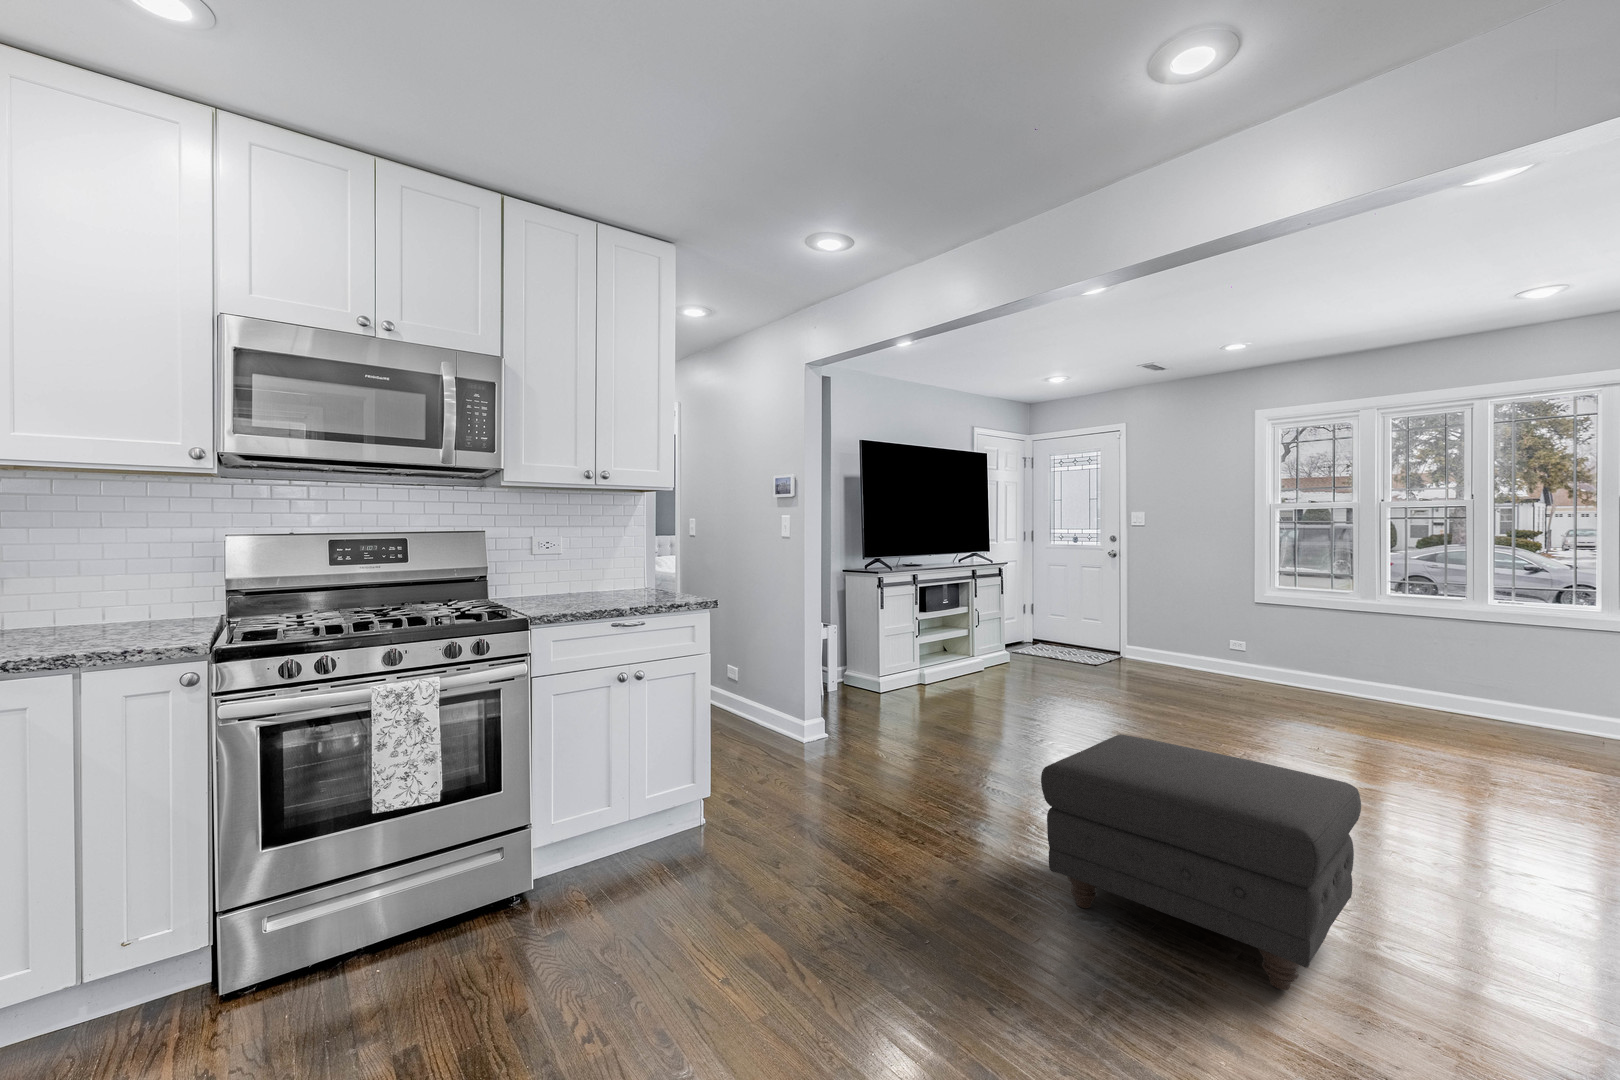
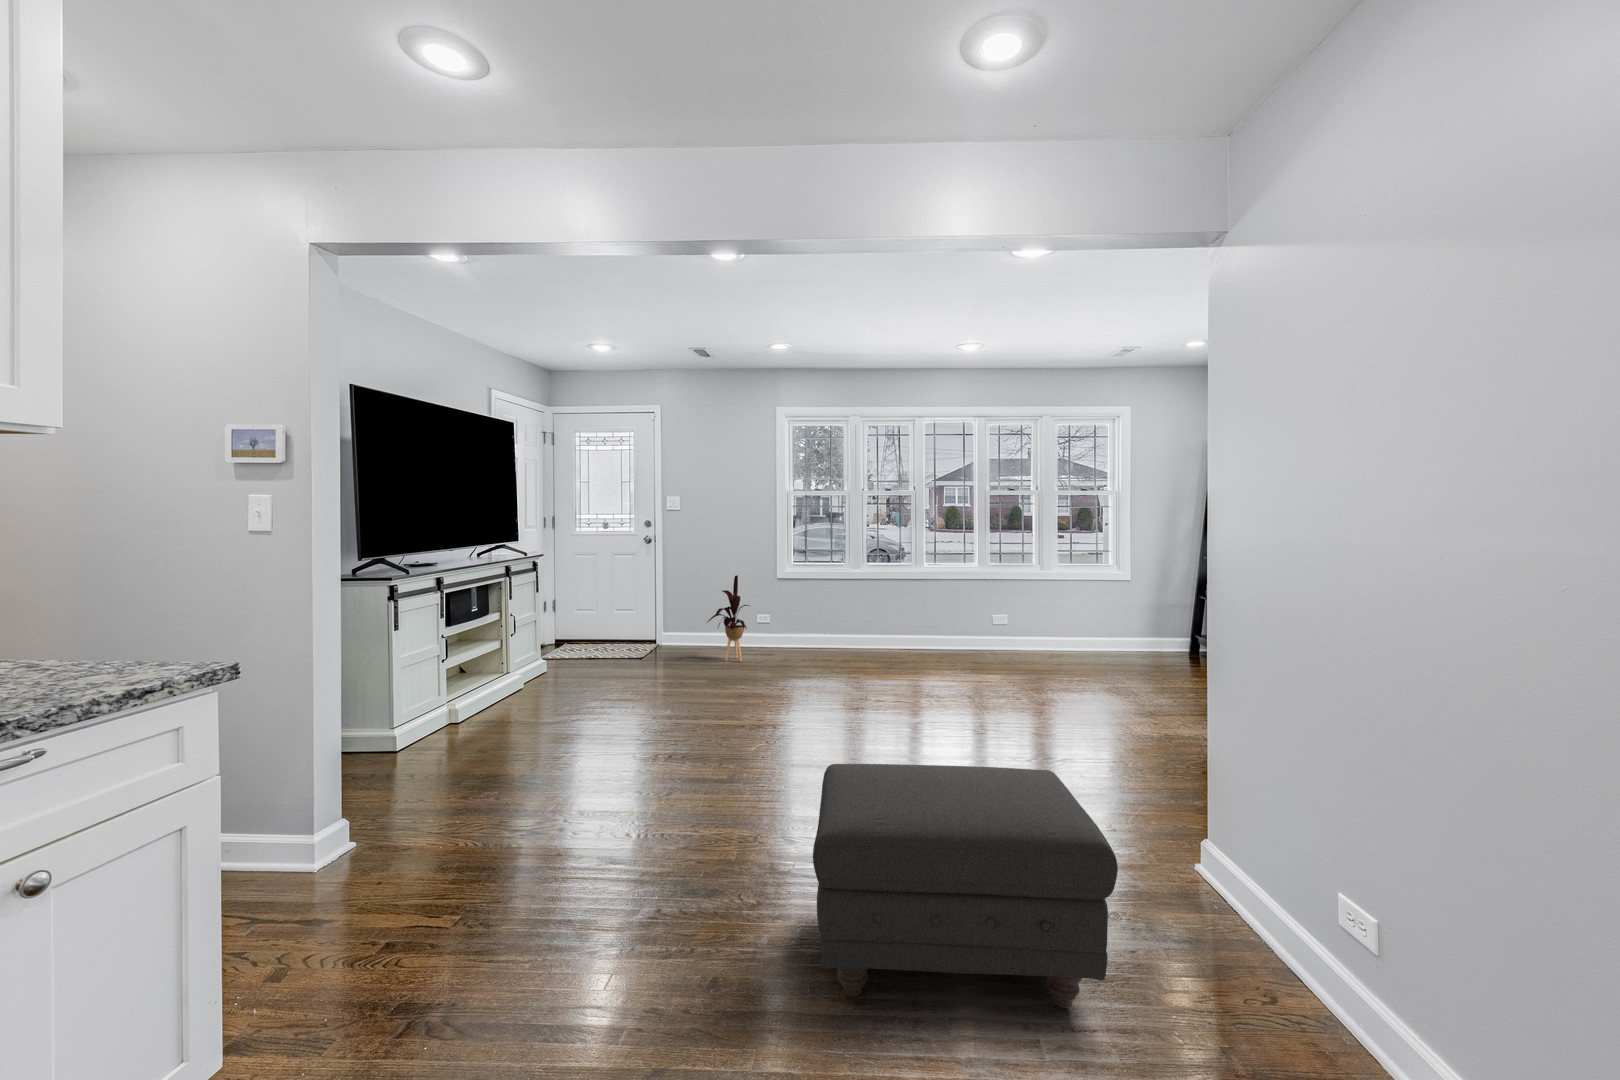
house plant: none [1162,589,1214,678] -> present [708,575,749,661]

